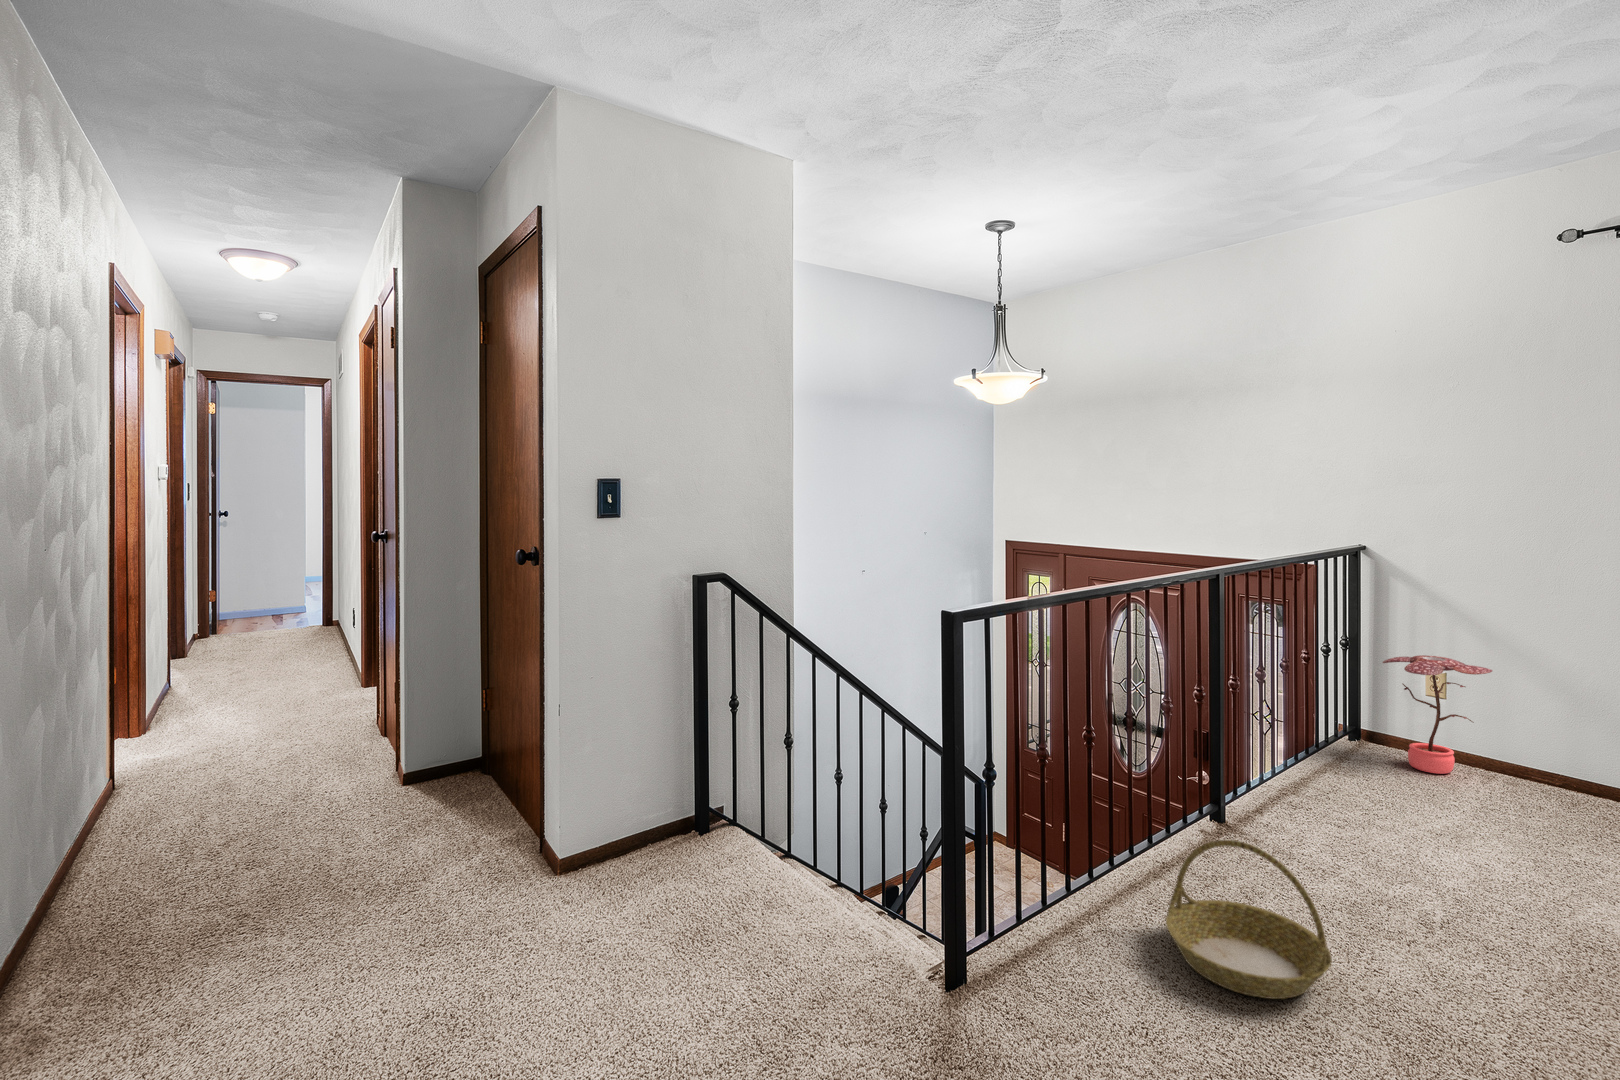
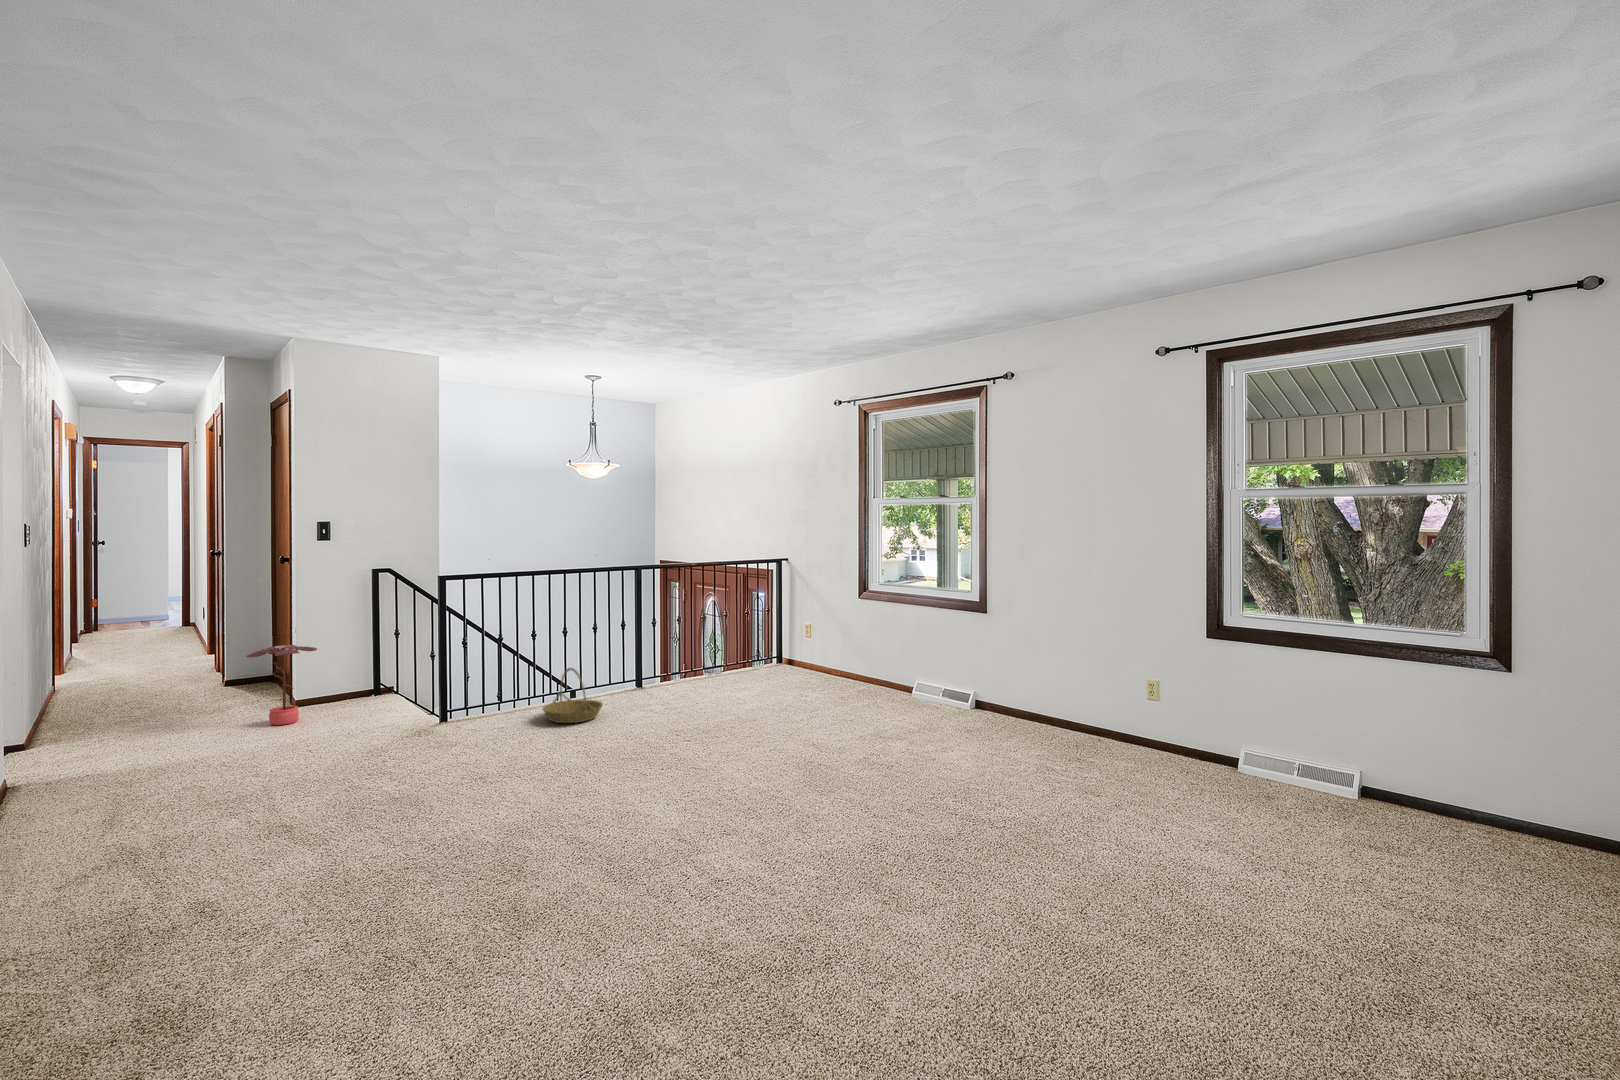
potted plant: present [1383,655,1492,774] -> present [247,645,317,725]

